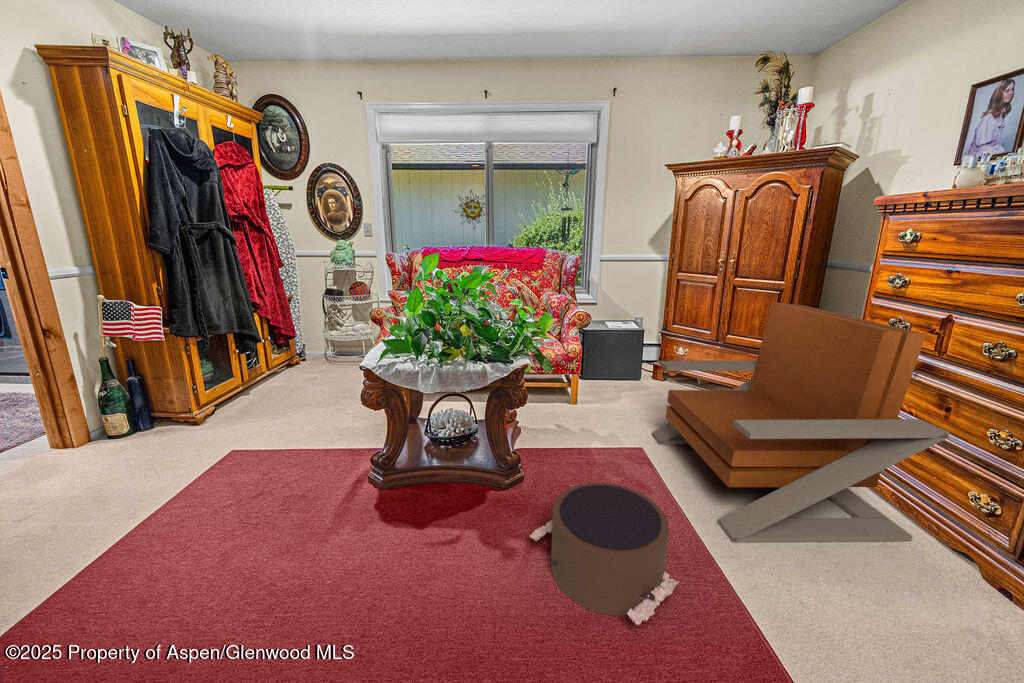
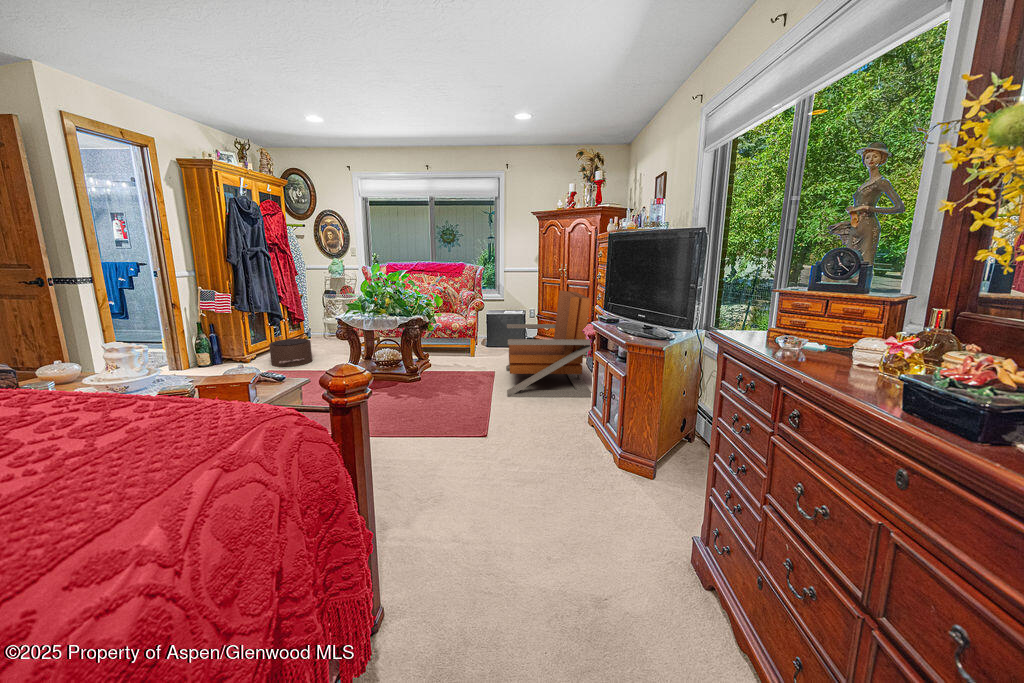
pouf: present [530,483,679,625] -> present [269,339,312,367]

